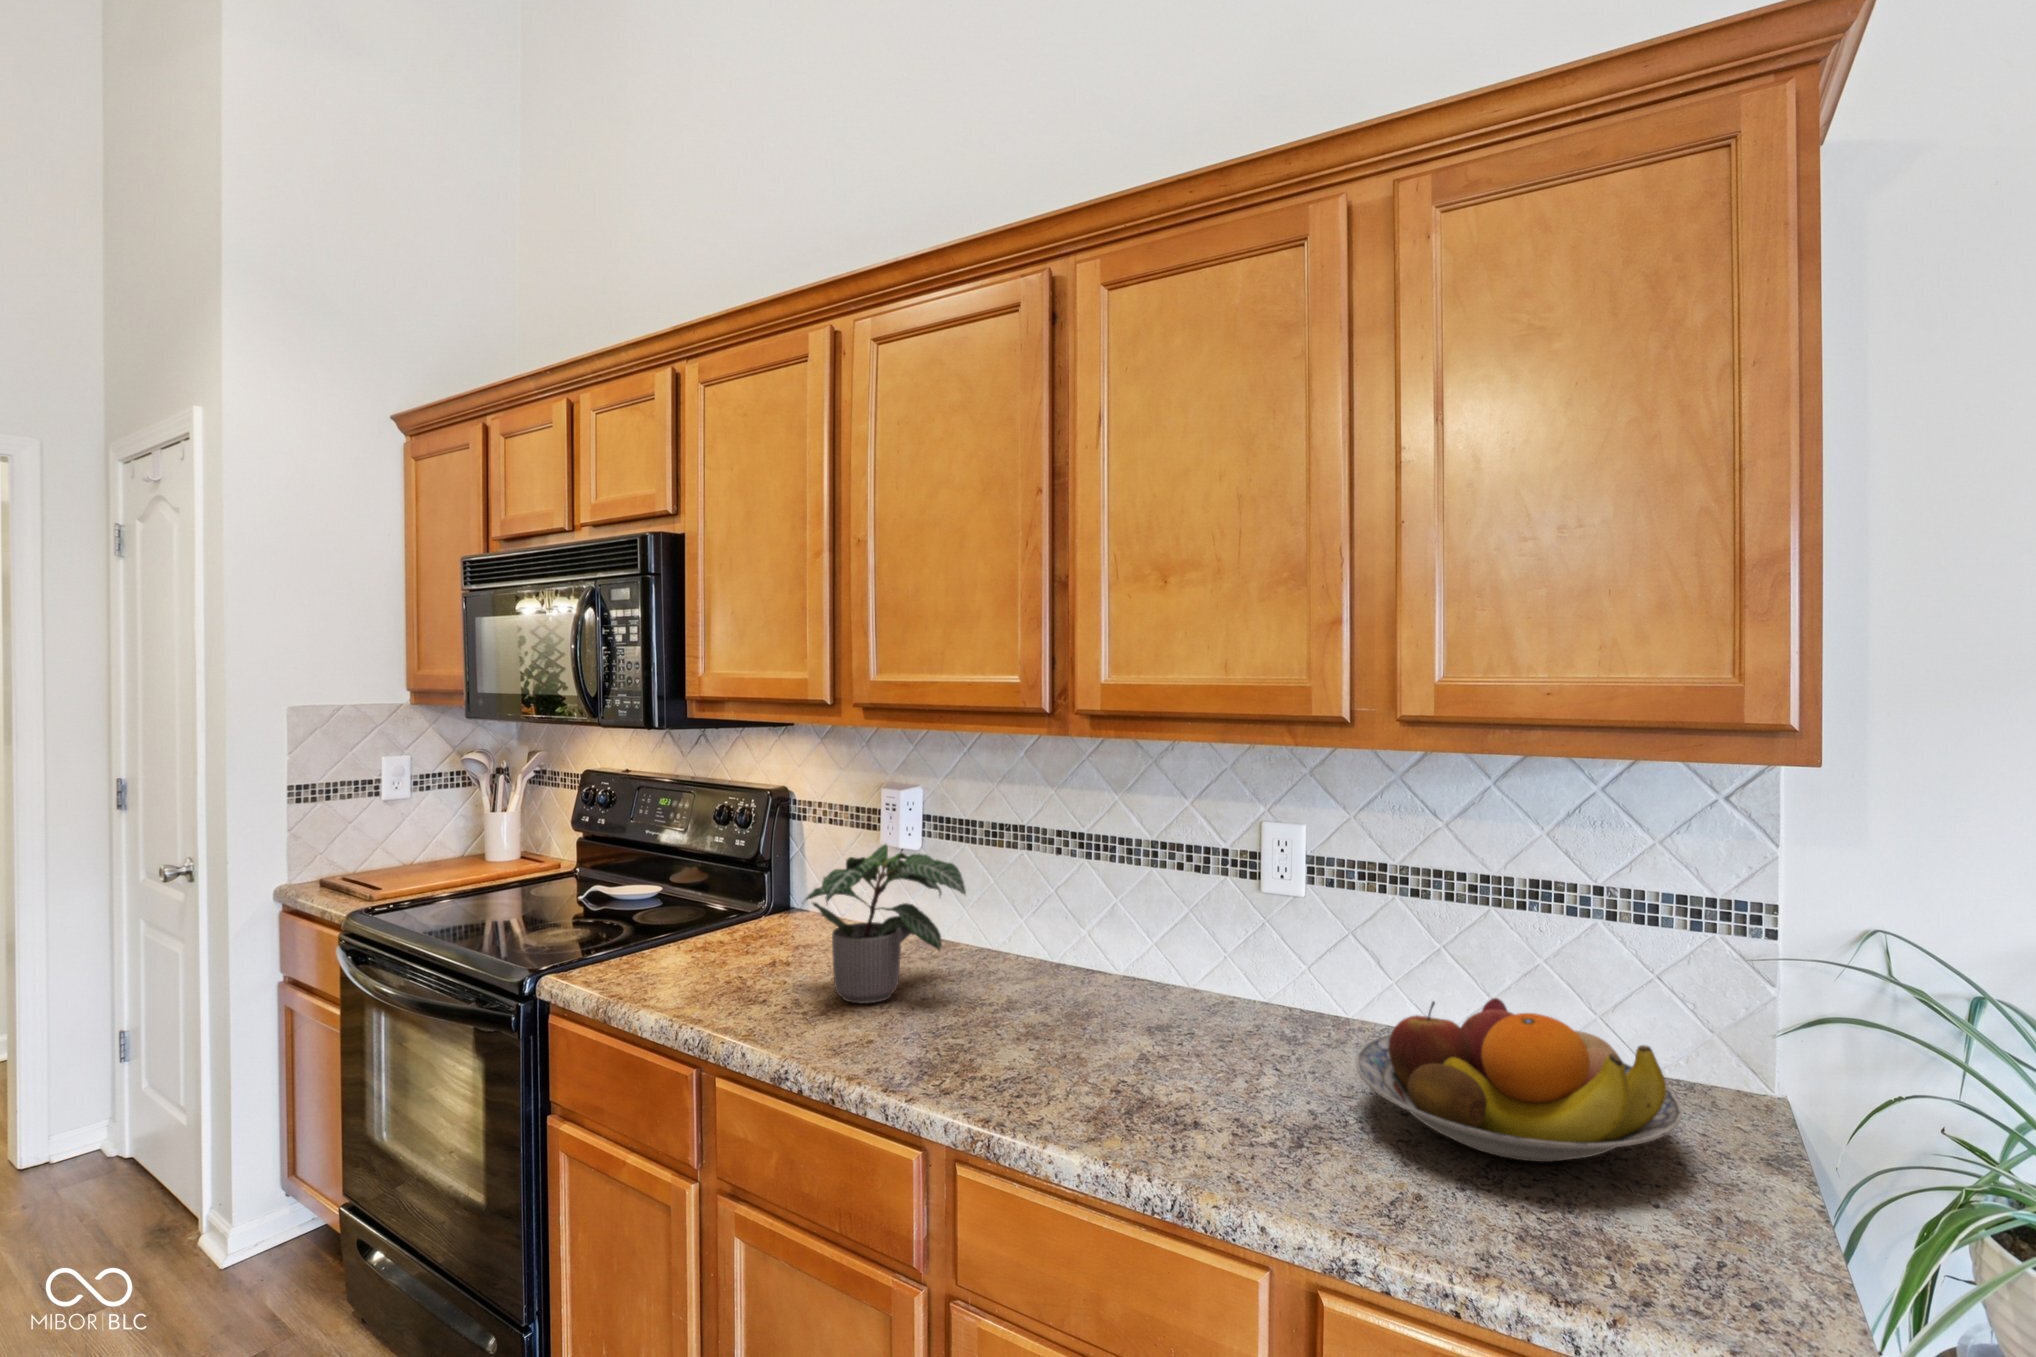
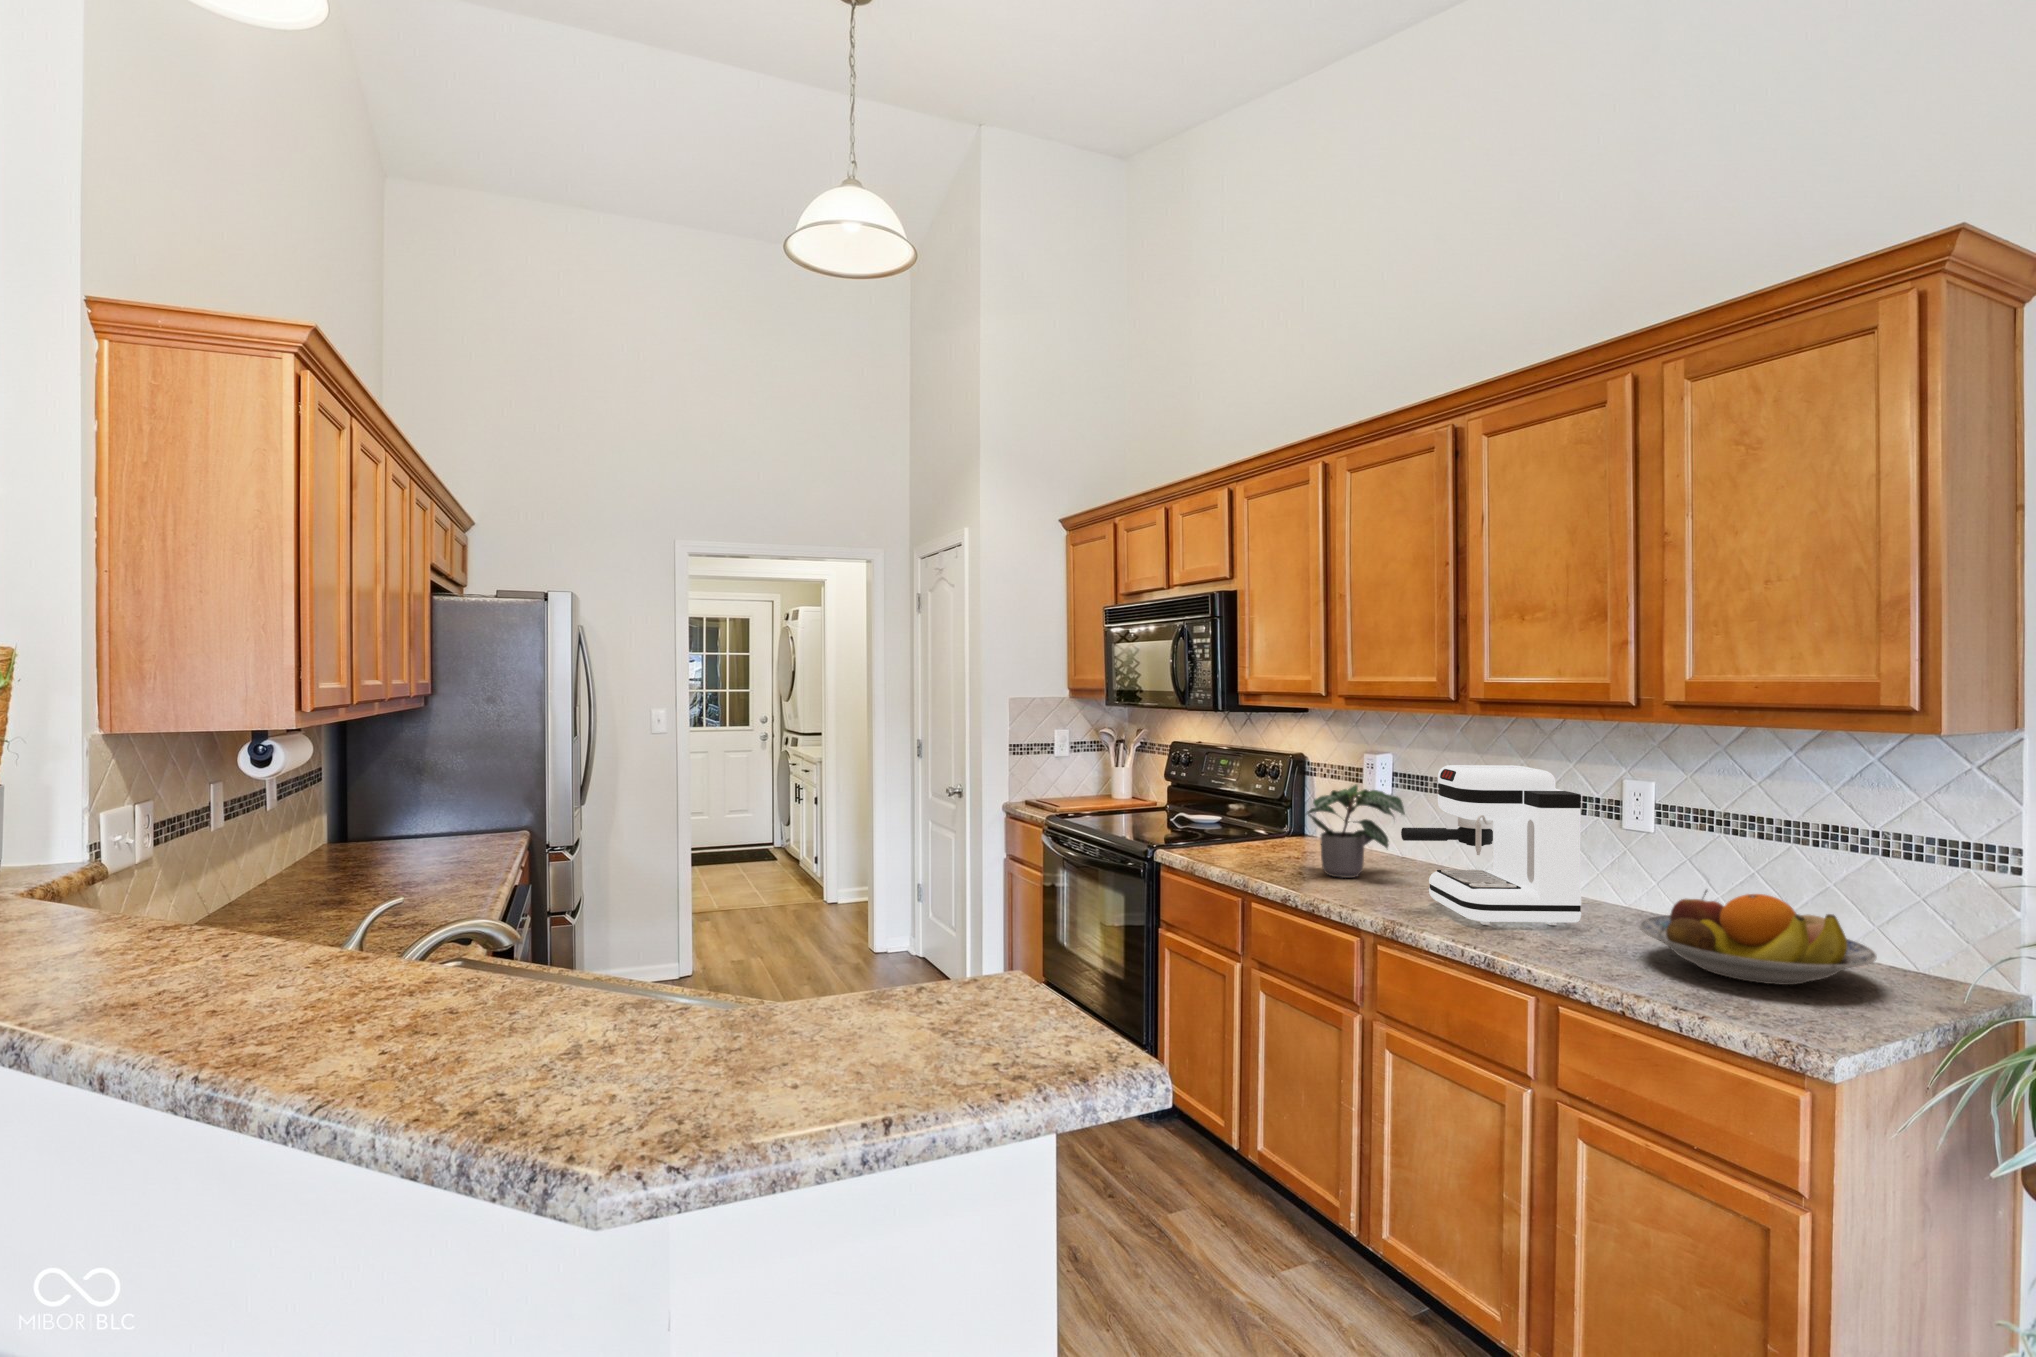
coffee maker: none [981,811,1247,1091] -> present [1401,765,1581,925]

